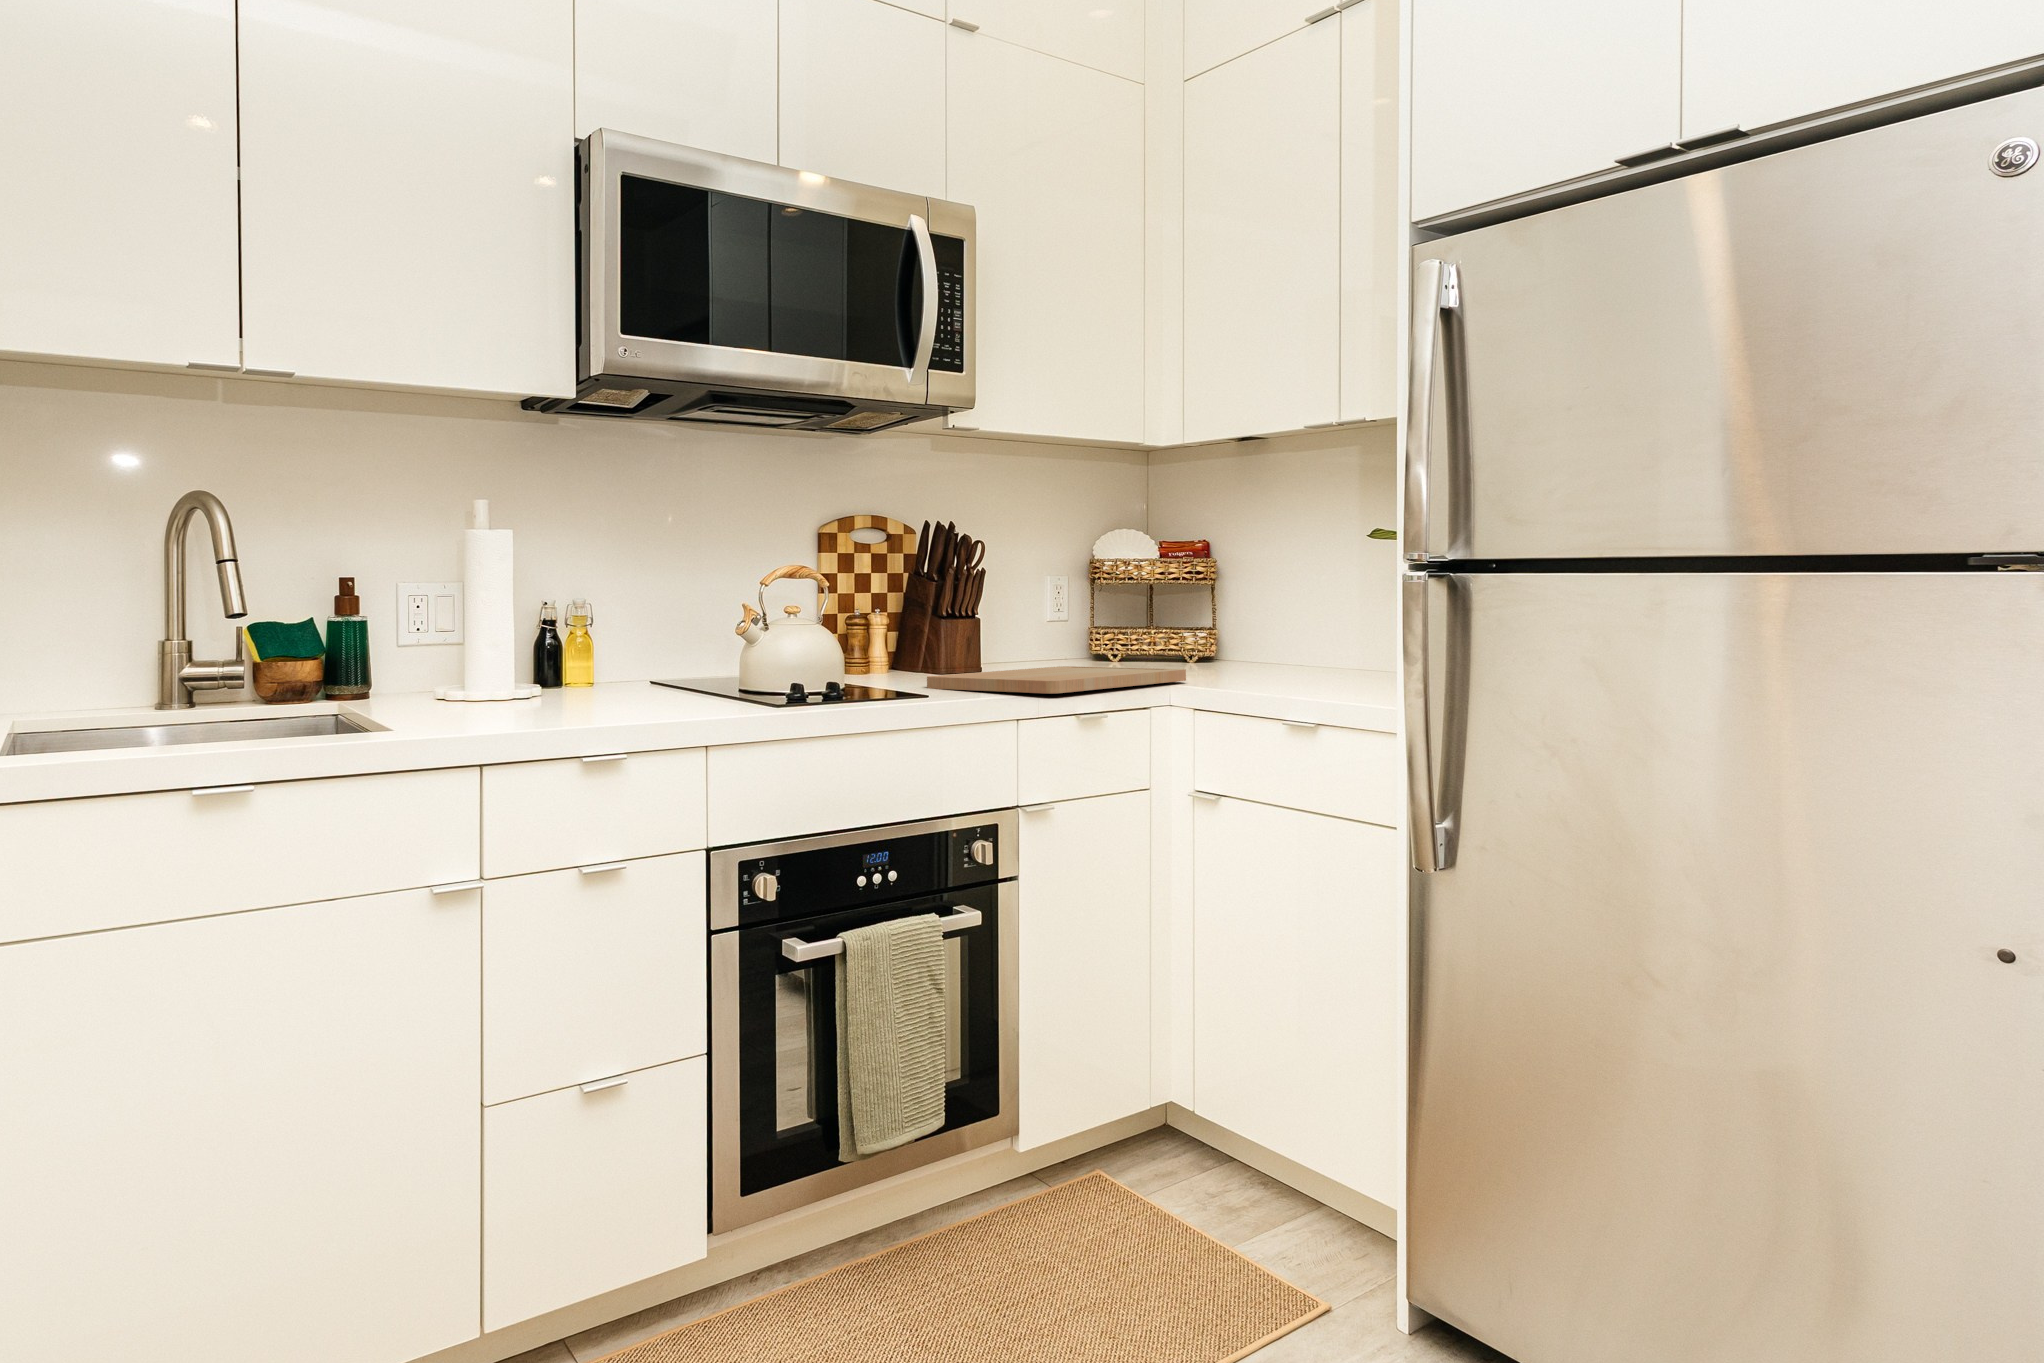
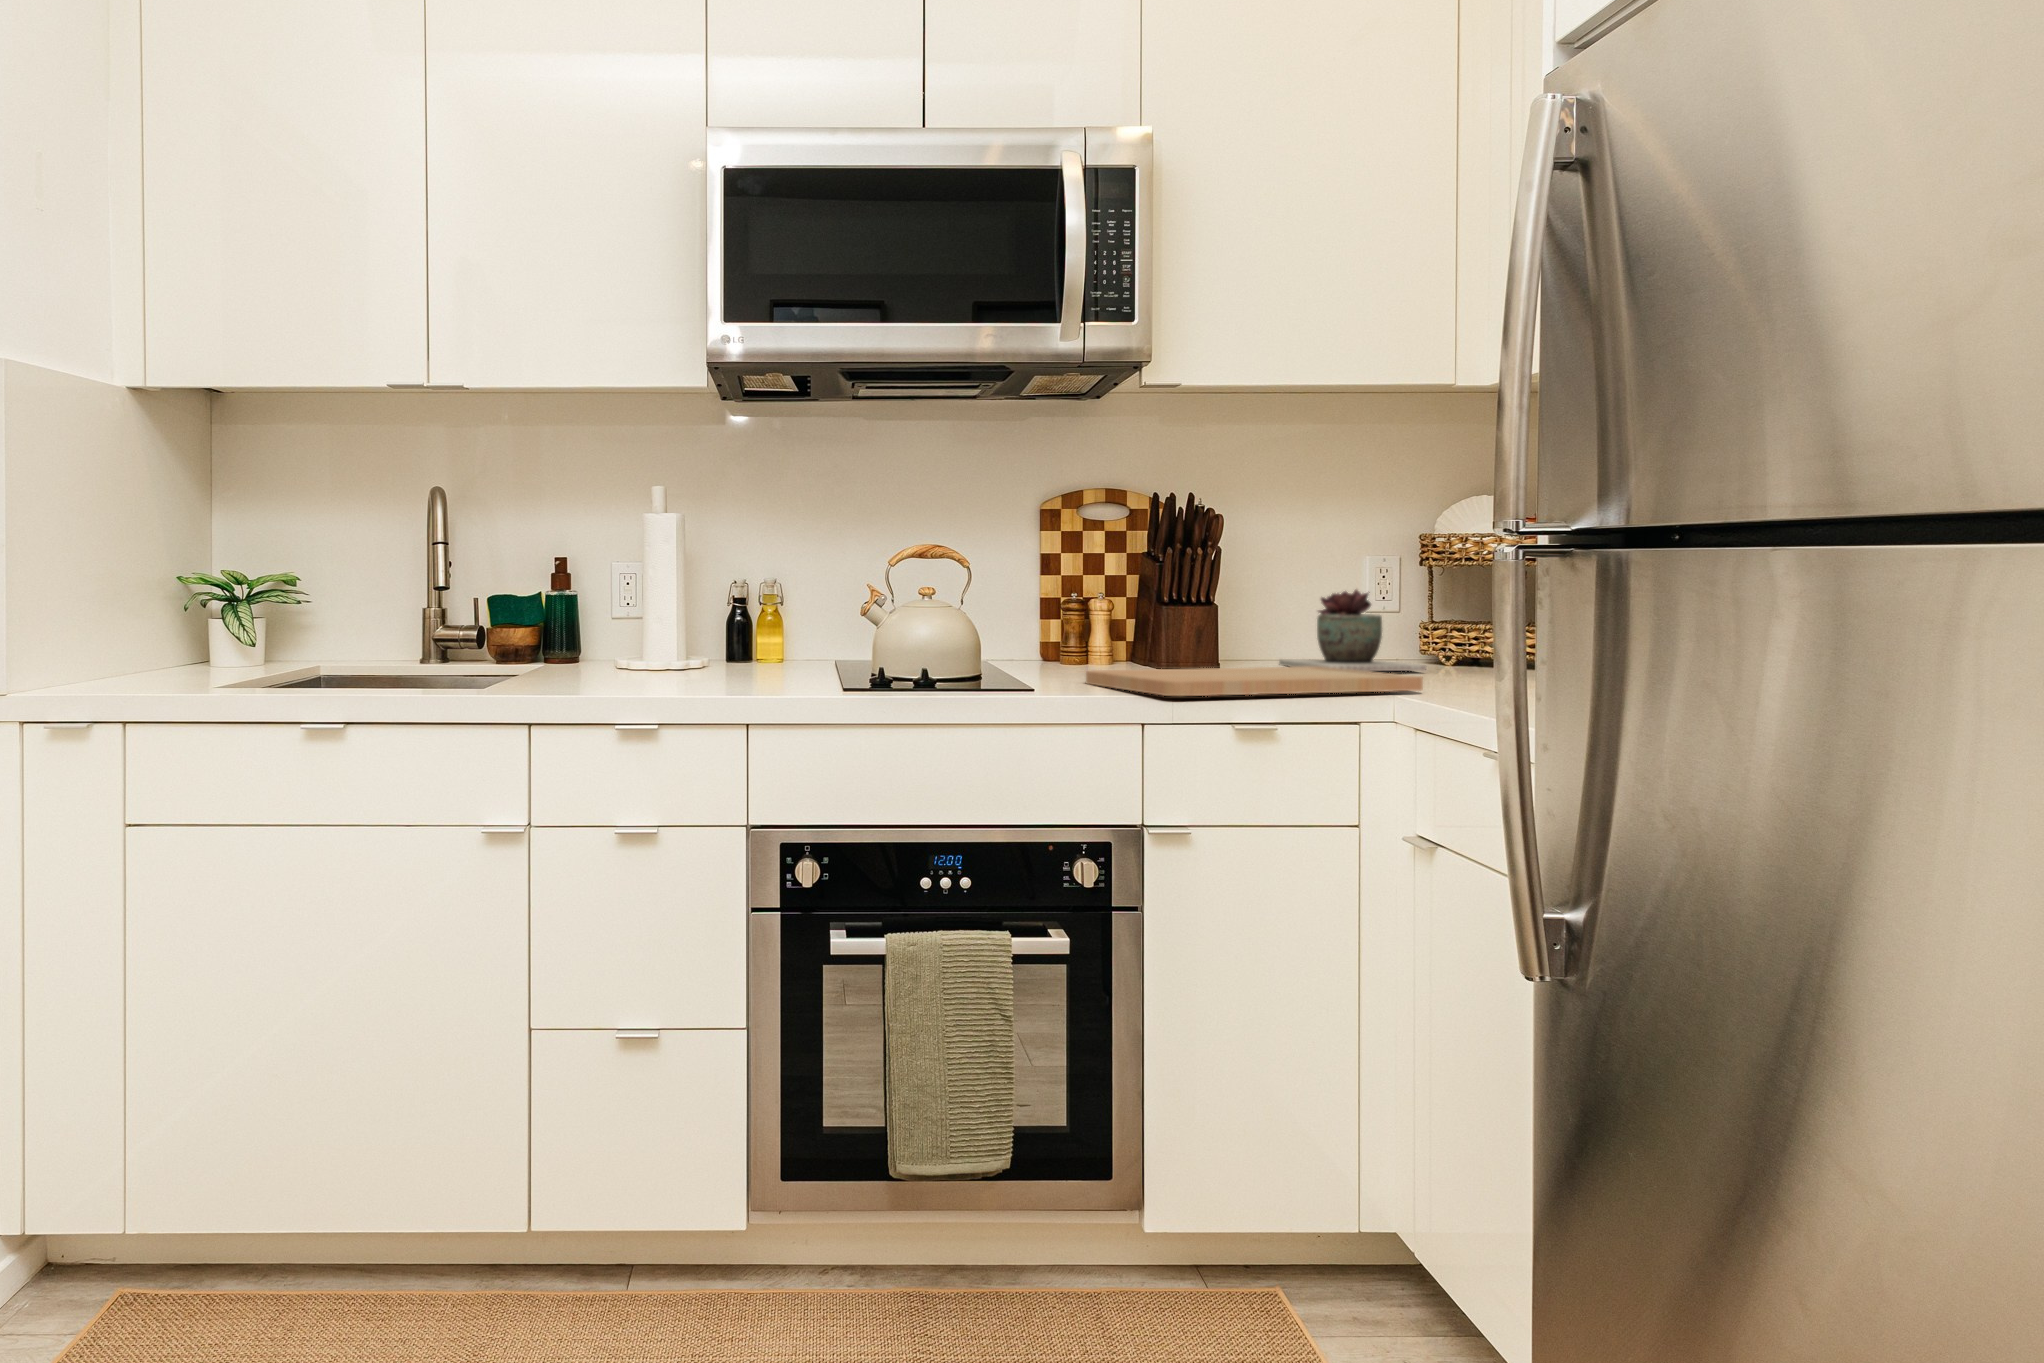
succulent plant: none [1002,601,1127,670] -> present [1279,590,1426,671]

